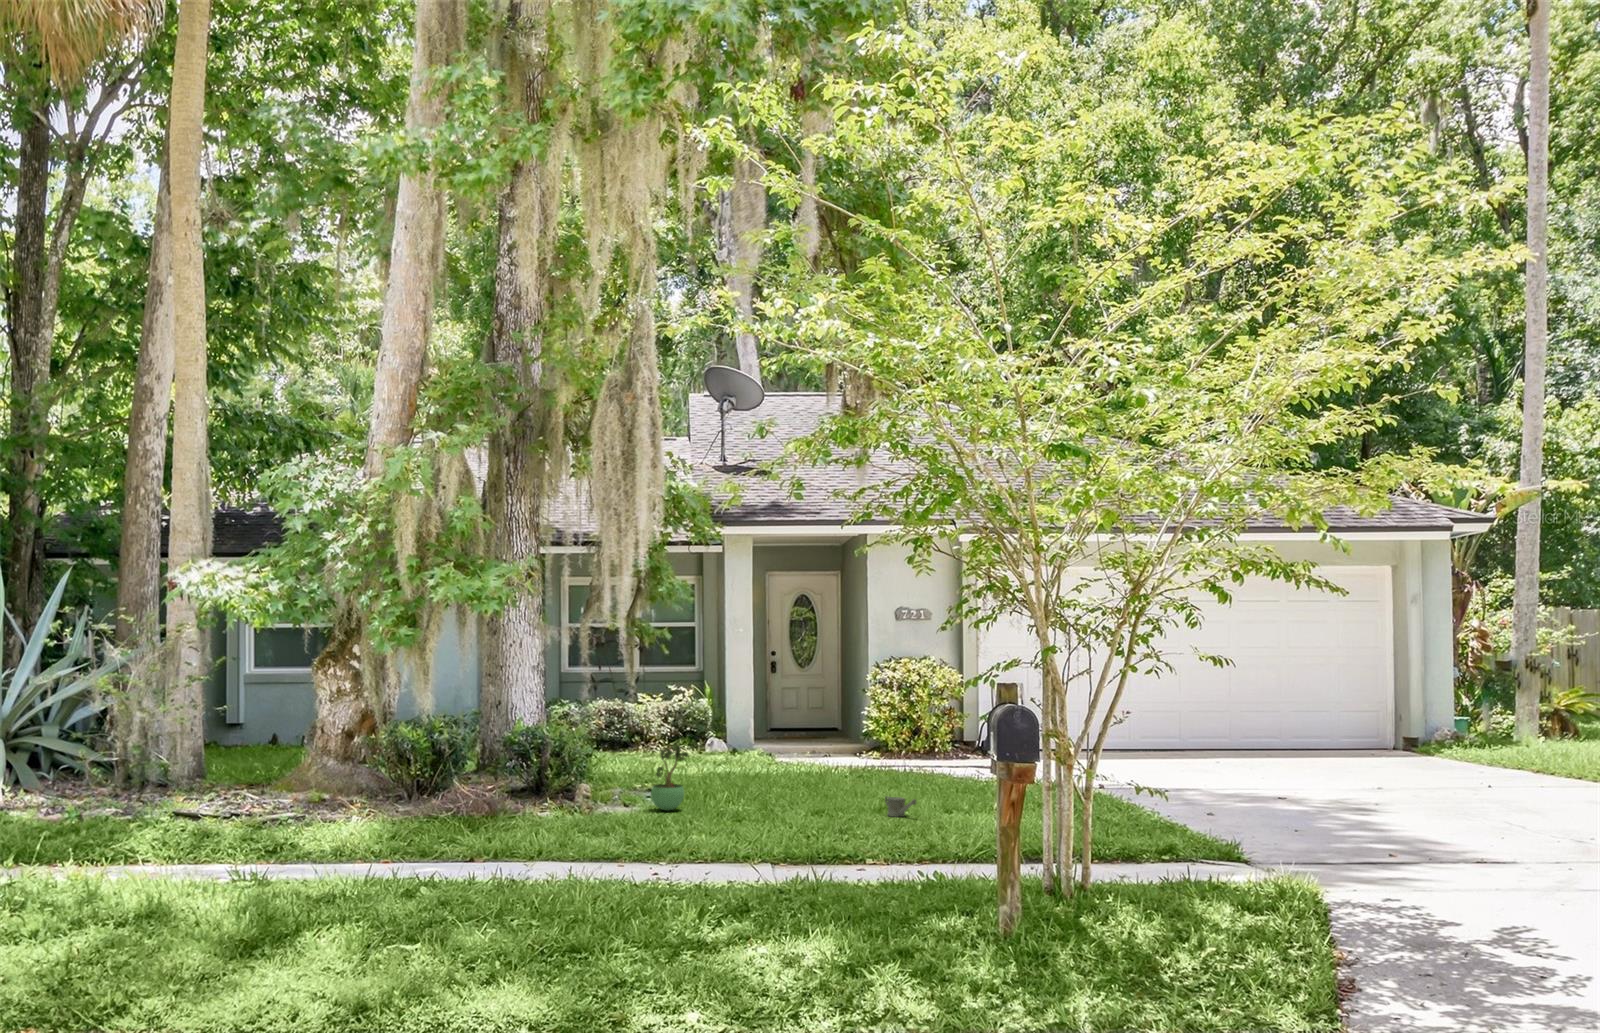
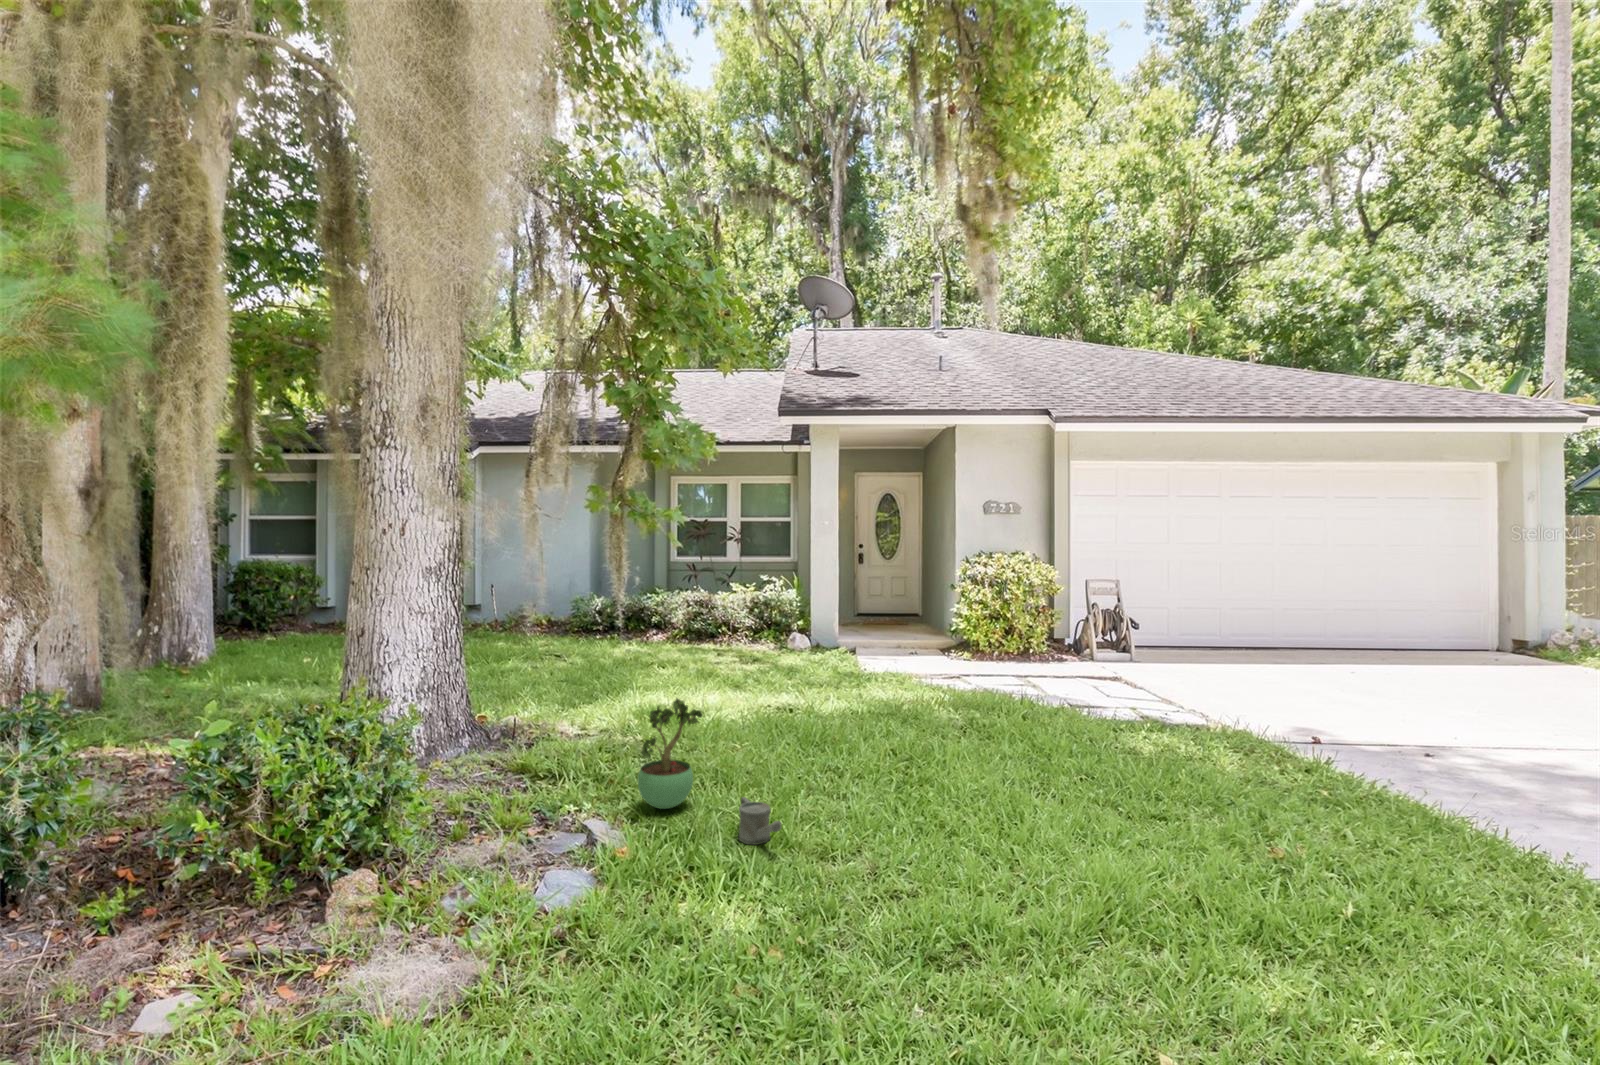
watering can: present [885,796,916,817] -> present [739,797,781,845]

